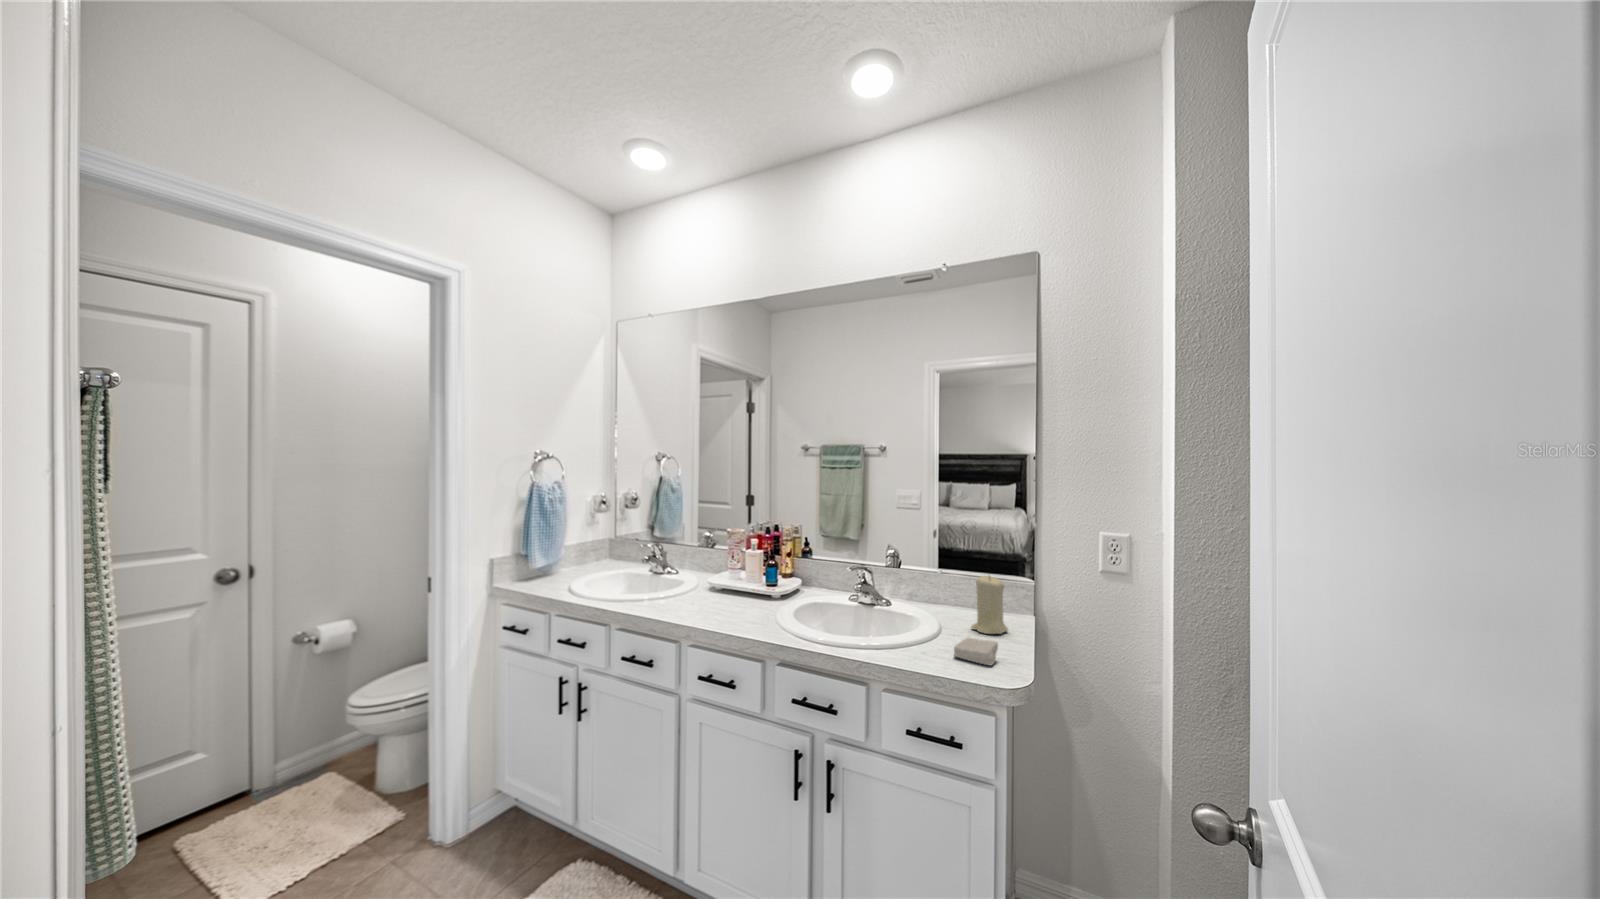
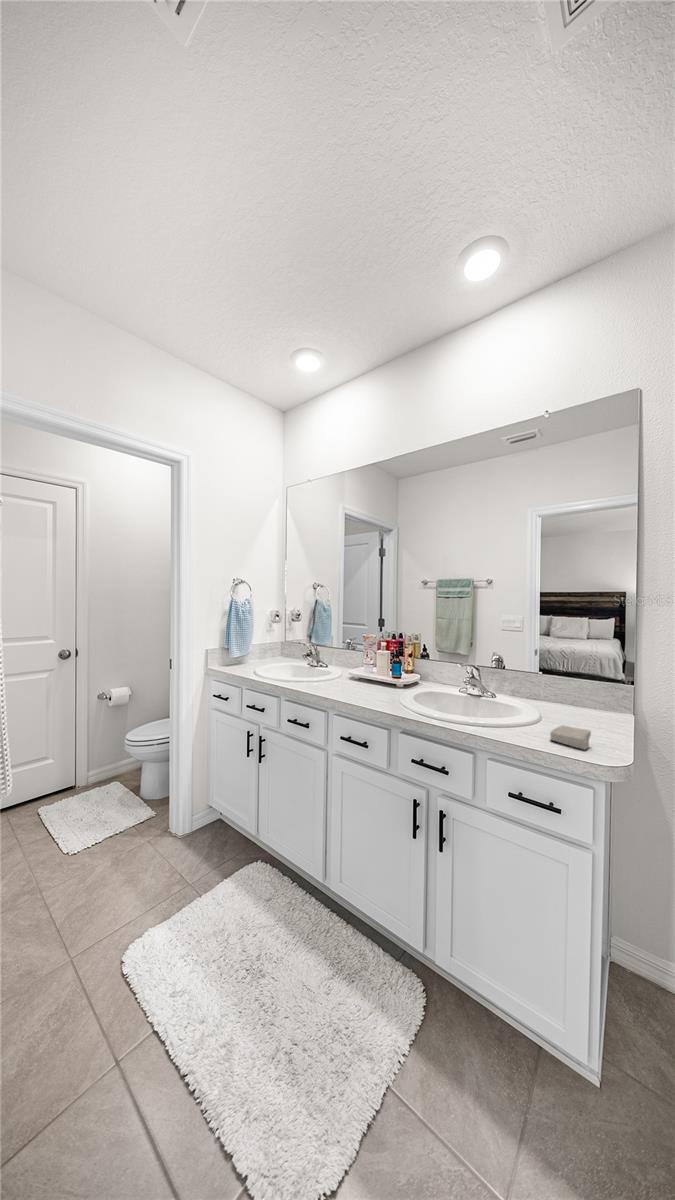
candle: present [971,576,1008,634] -> none [560,677,594,725]

